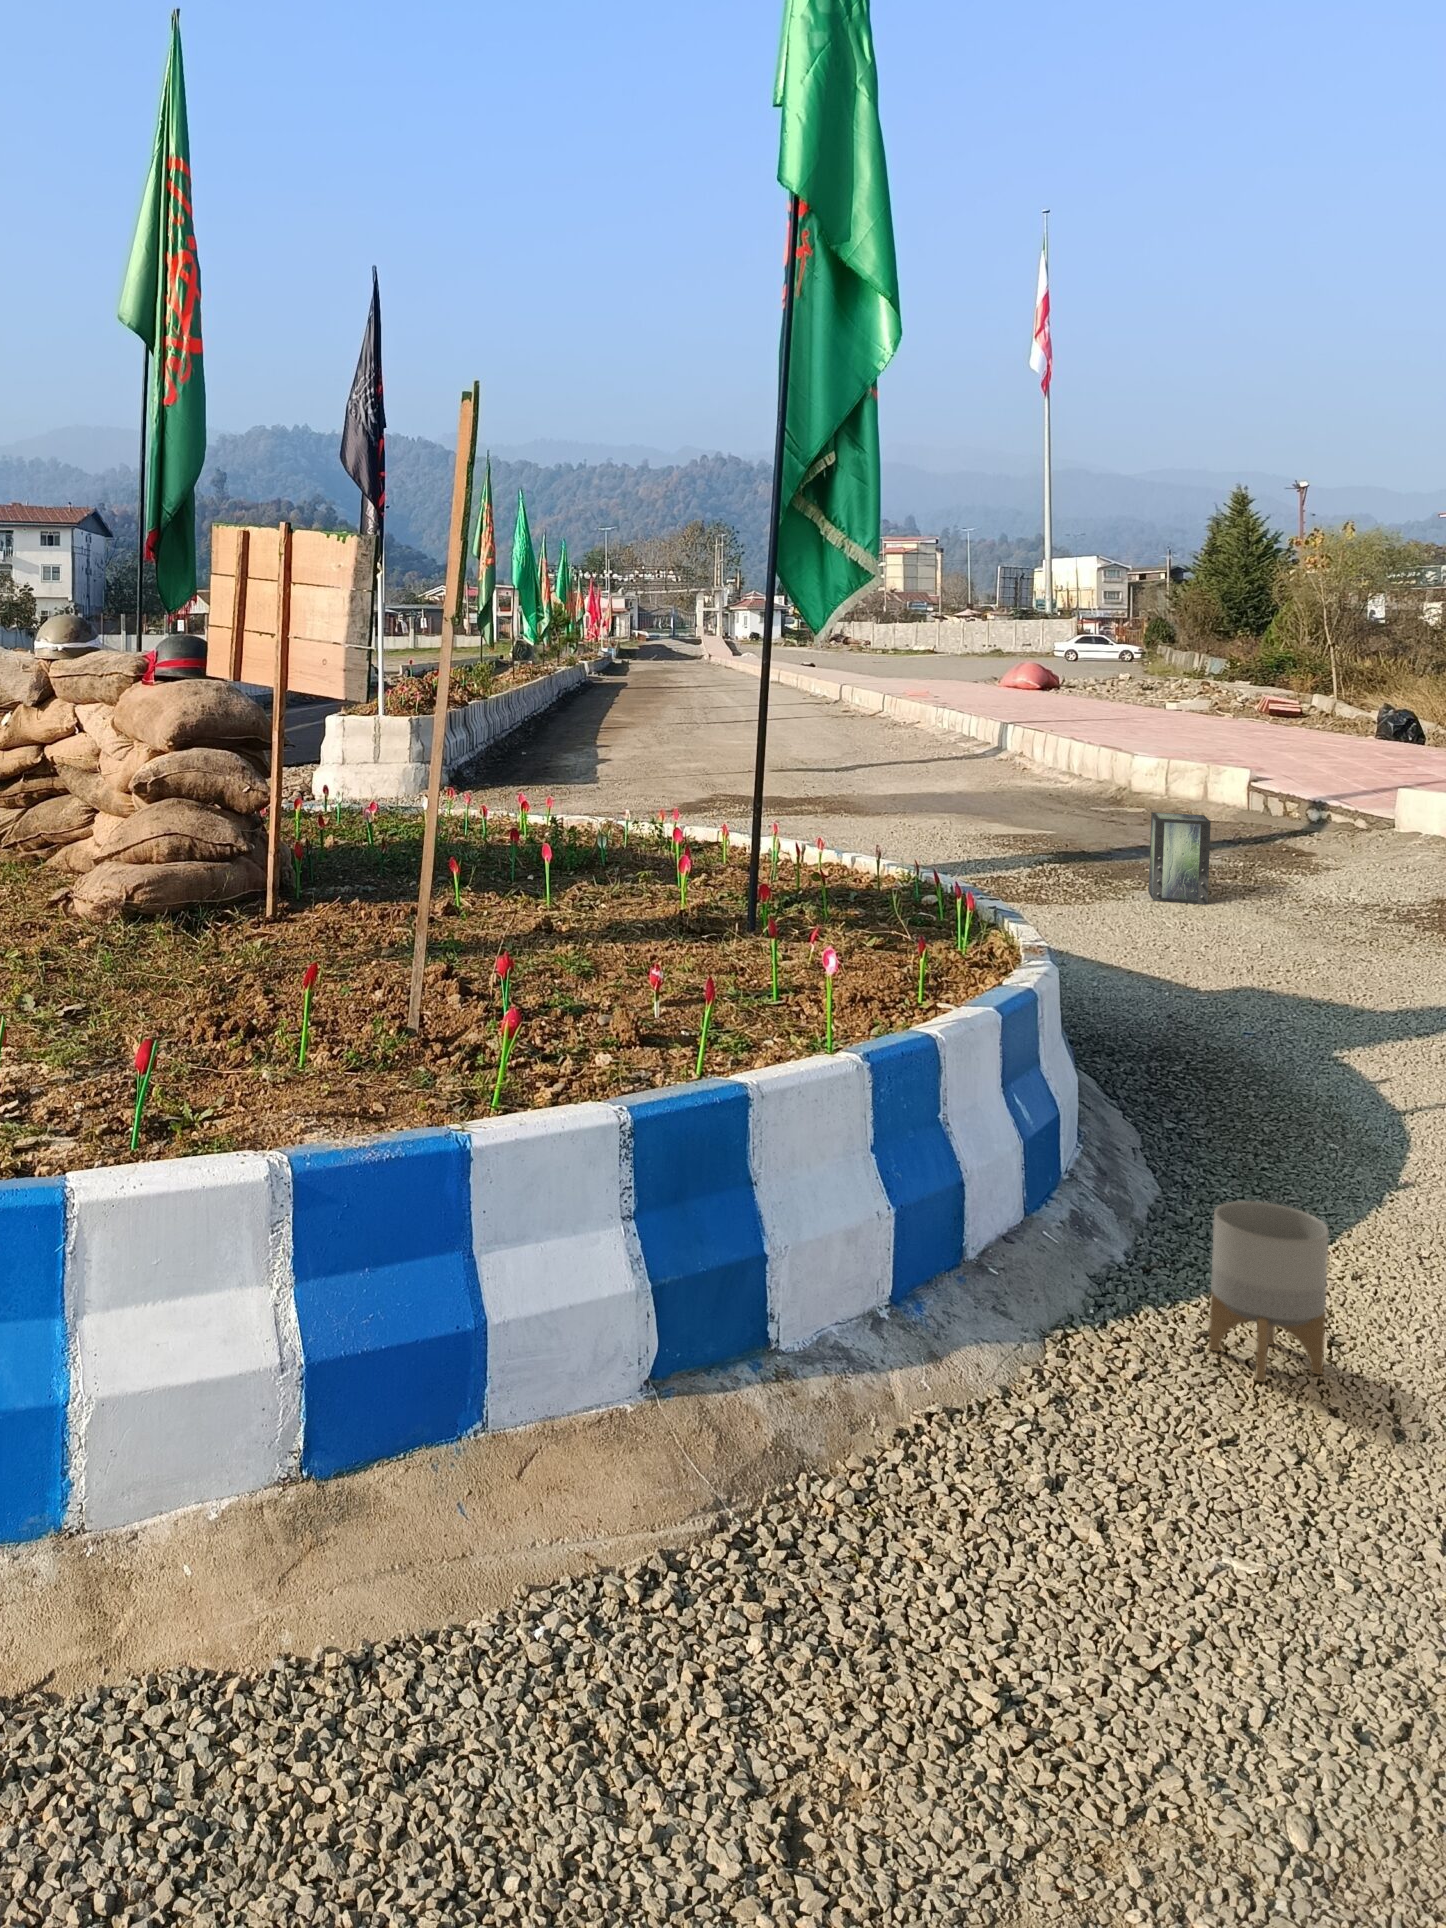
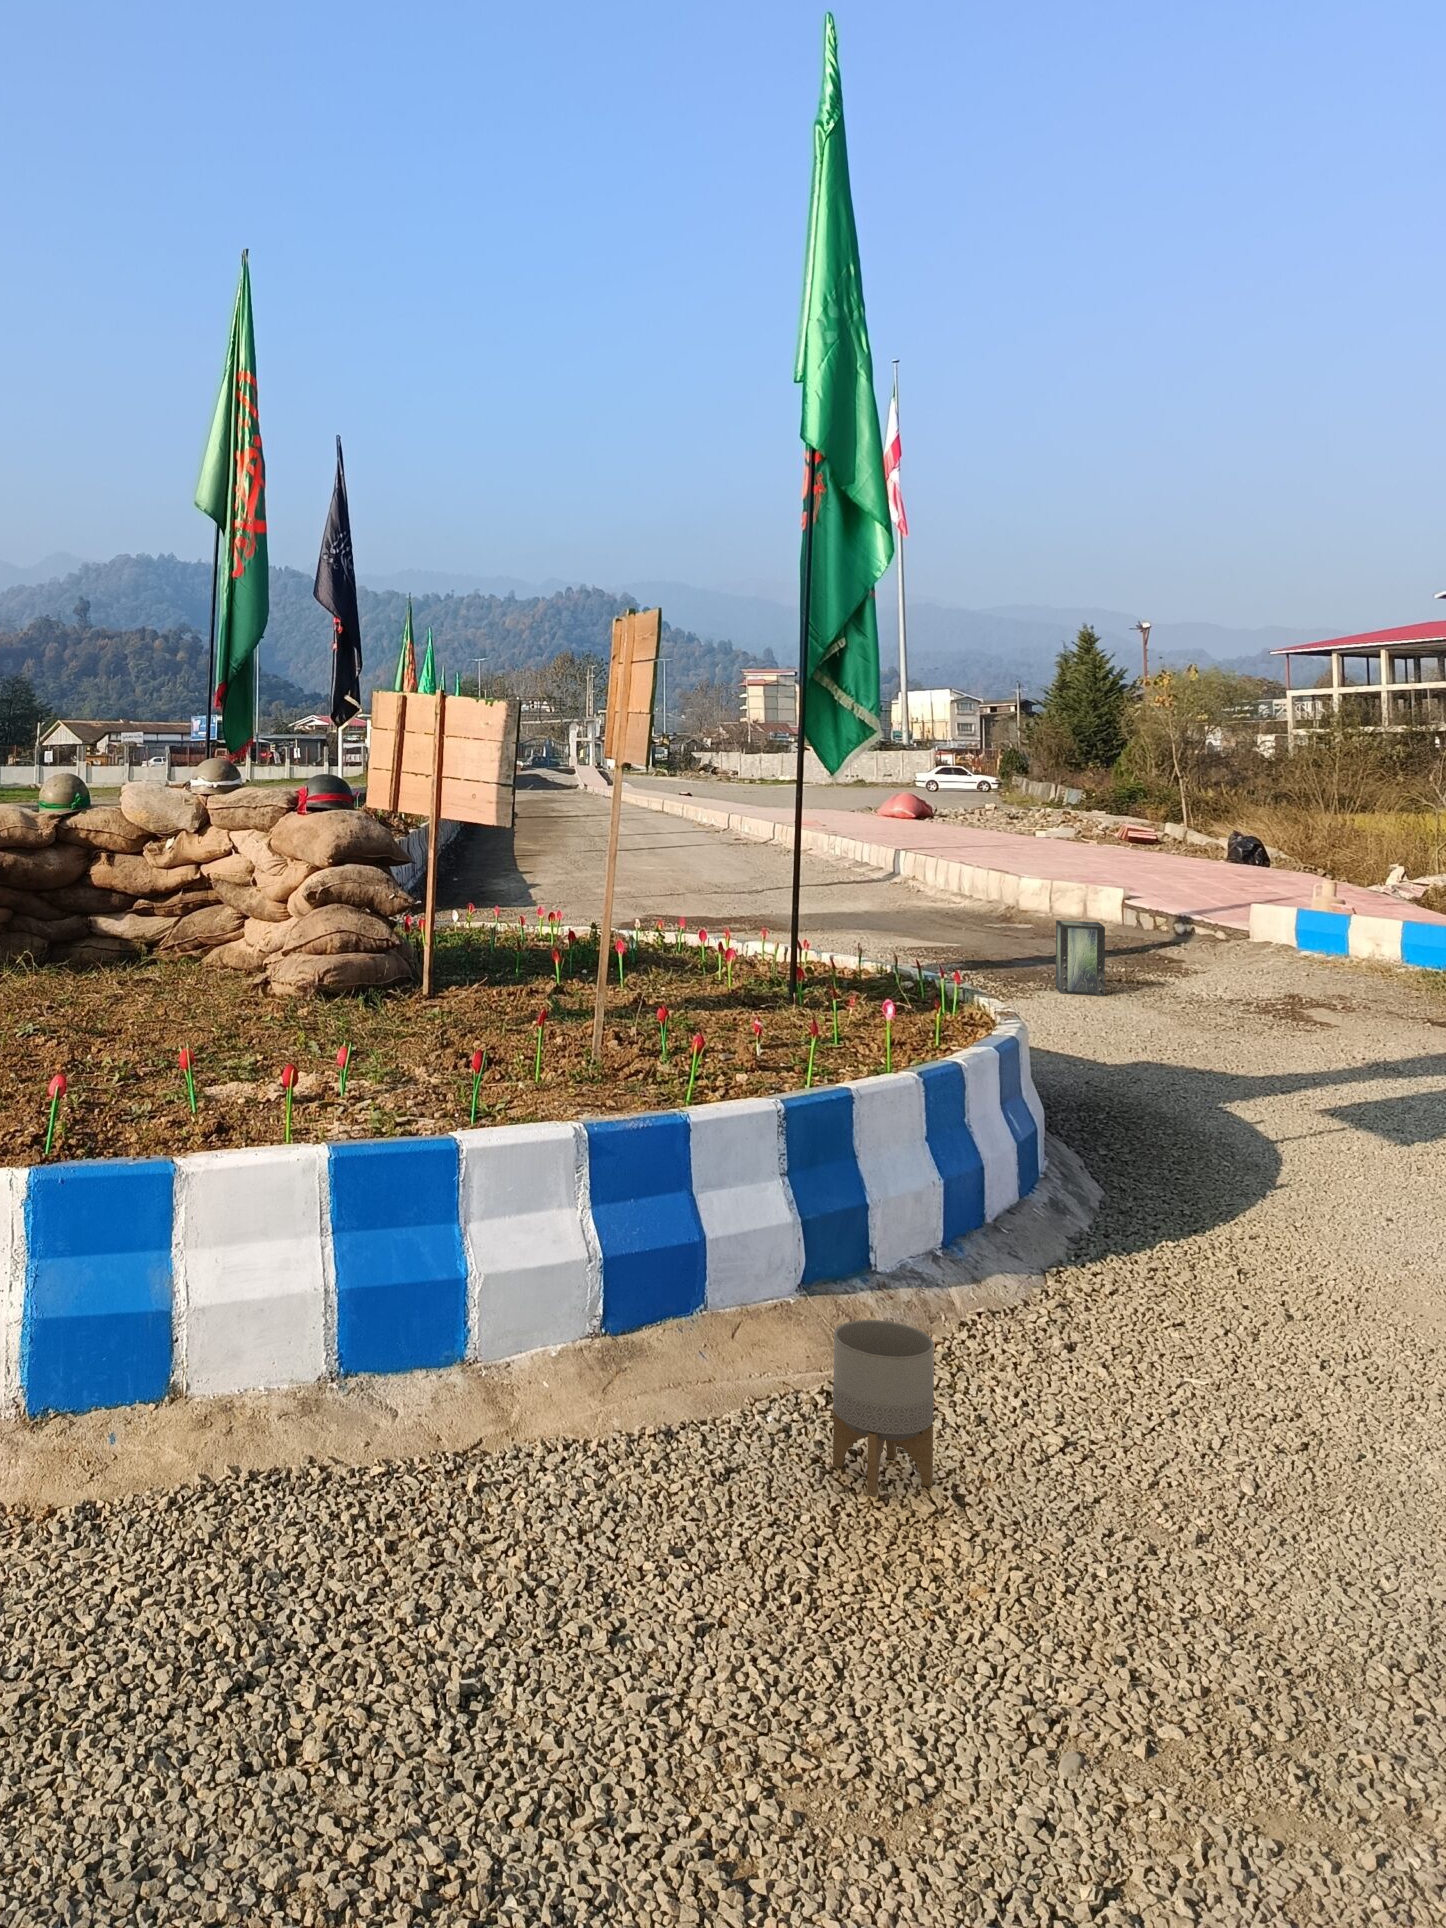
planter: present [1209,1201,1329,1382] -> present [833,1320,934,1496]

